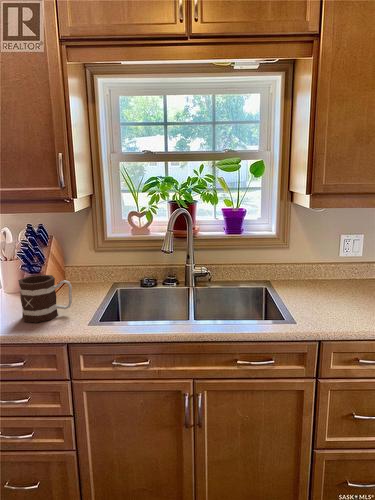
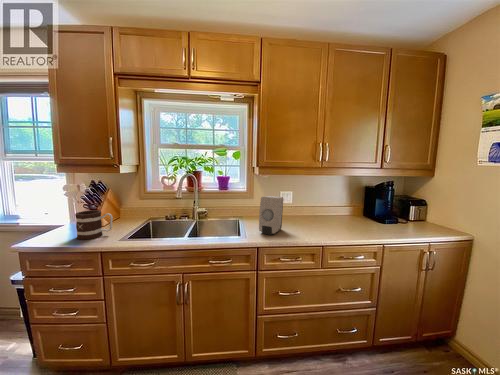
soap dispenser: none [315,247,358,317] -> present [259,196,283,235]

